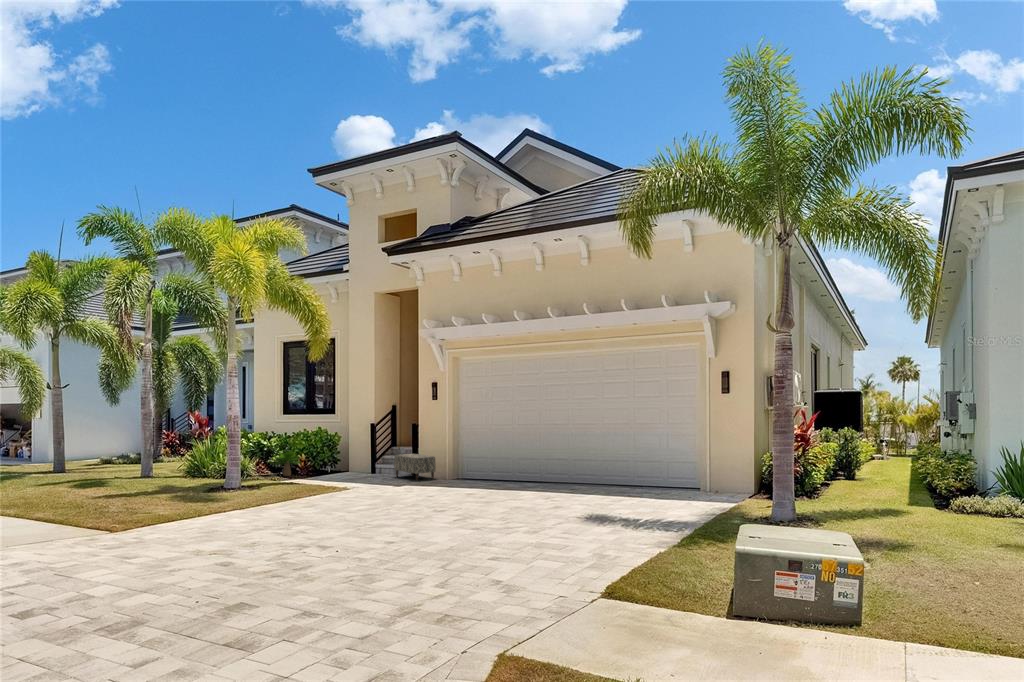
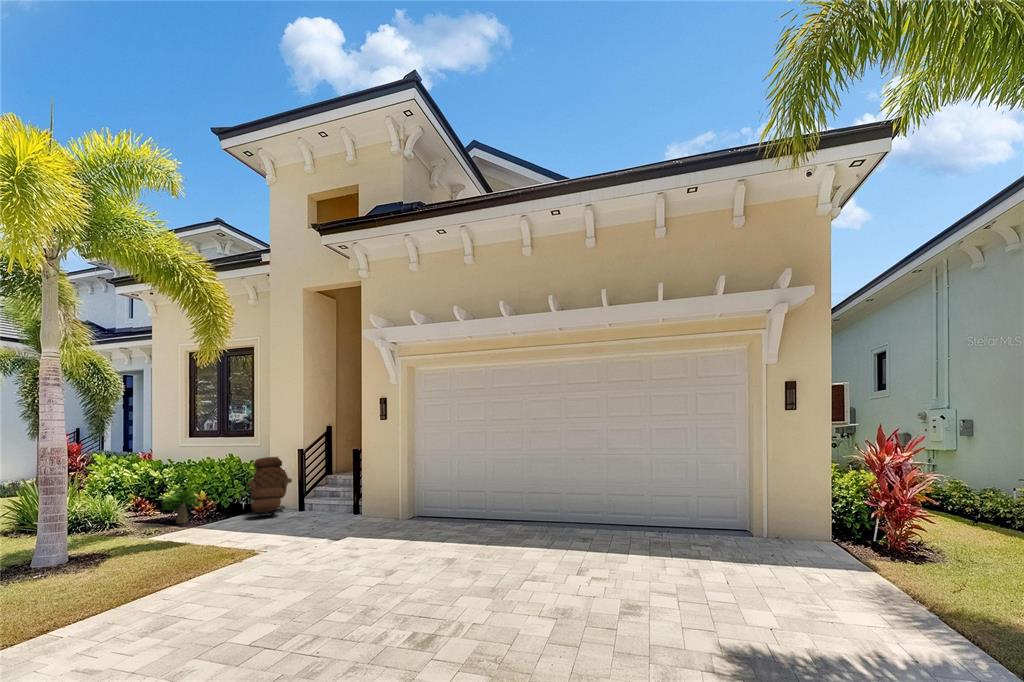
lounge chair: none [332,430,366,476] -> present [247,457,292,519]
bench: present [394,454,436,480] -> none [330,487,386,528]

